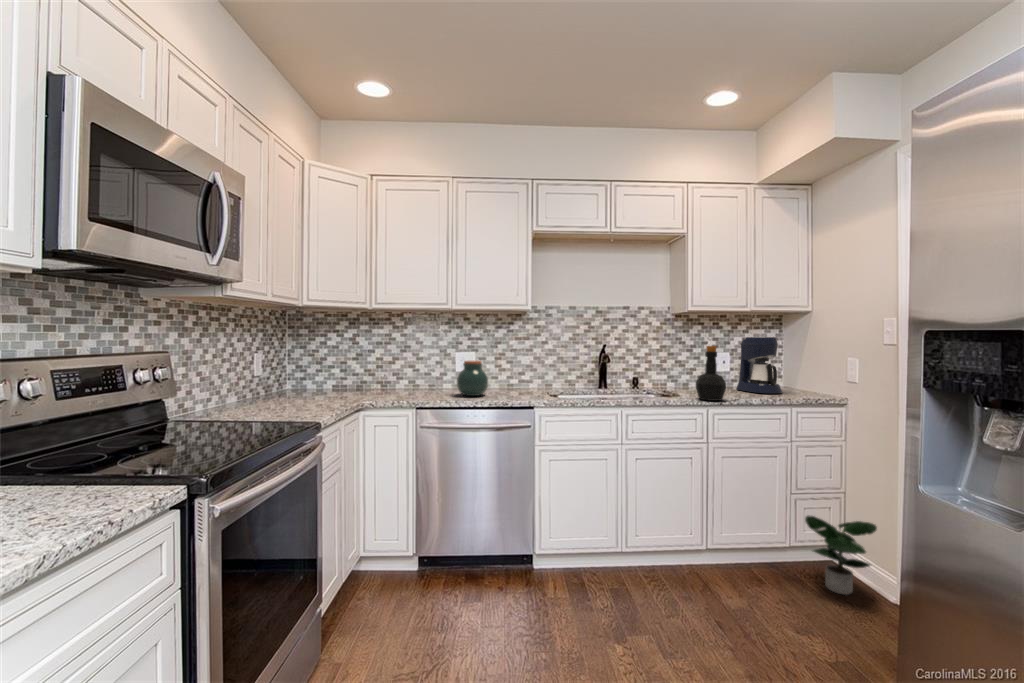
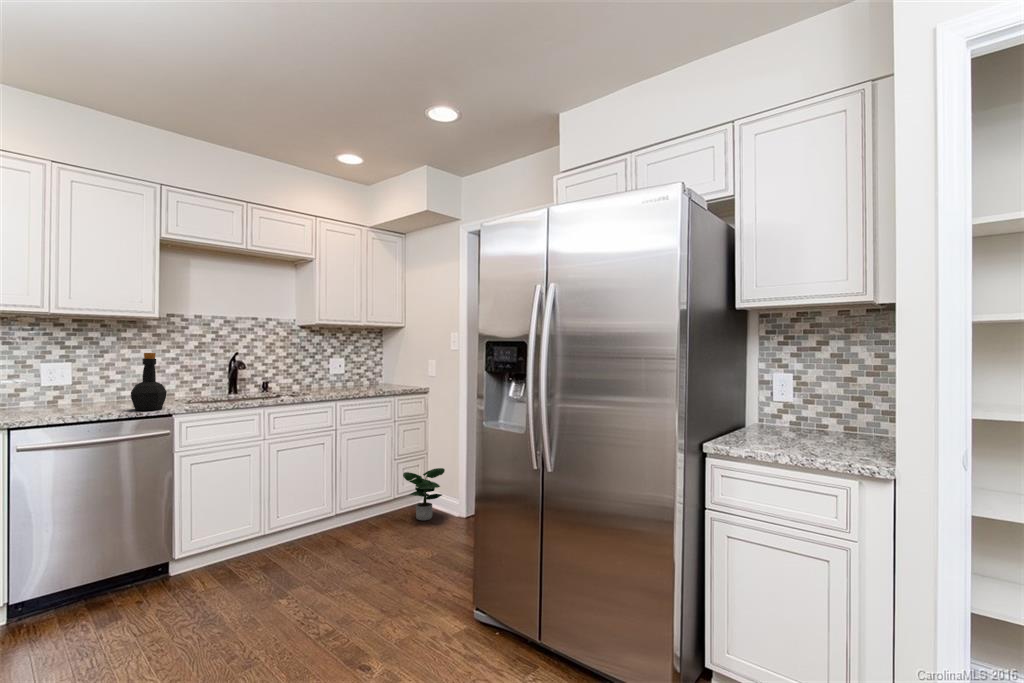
coffee maker: present [736,337,783,393] -> none [351,345,385,388]
bottle: present [696,346,726,401] -> present [131,353,167,410]
jar: present [457,361,488,396] -> none [57,371,104,411]

